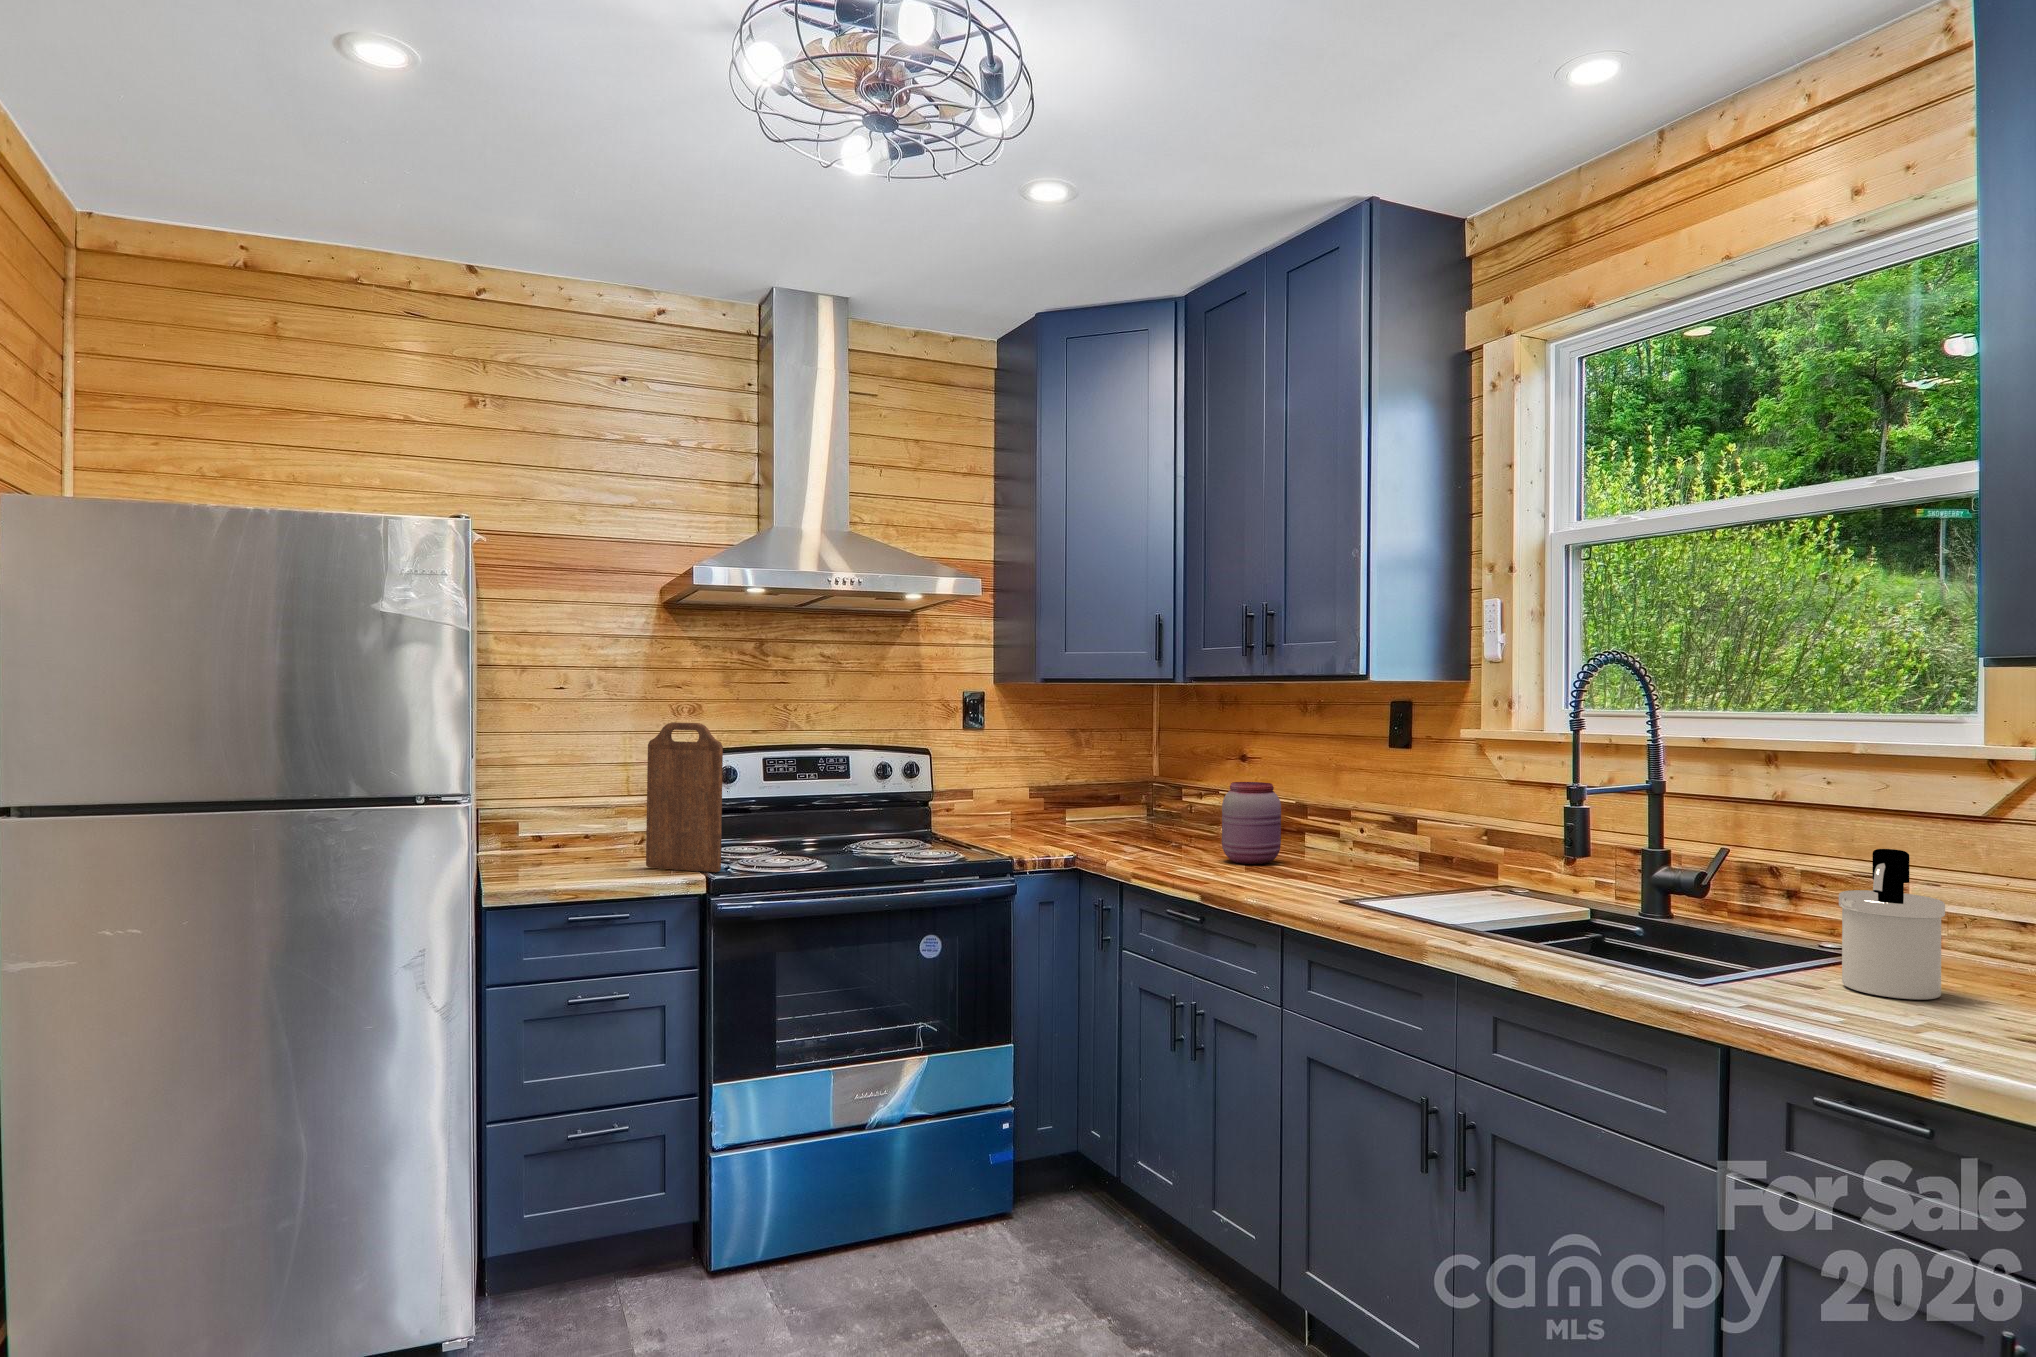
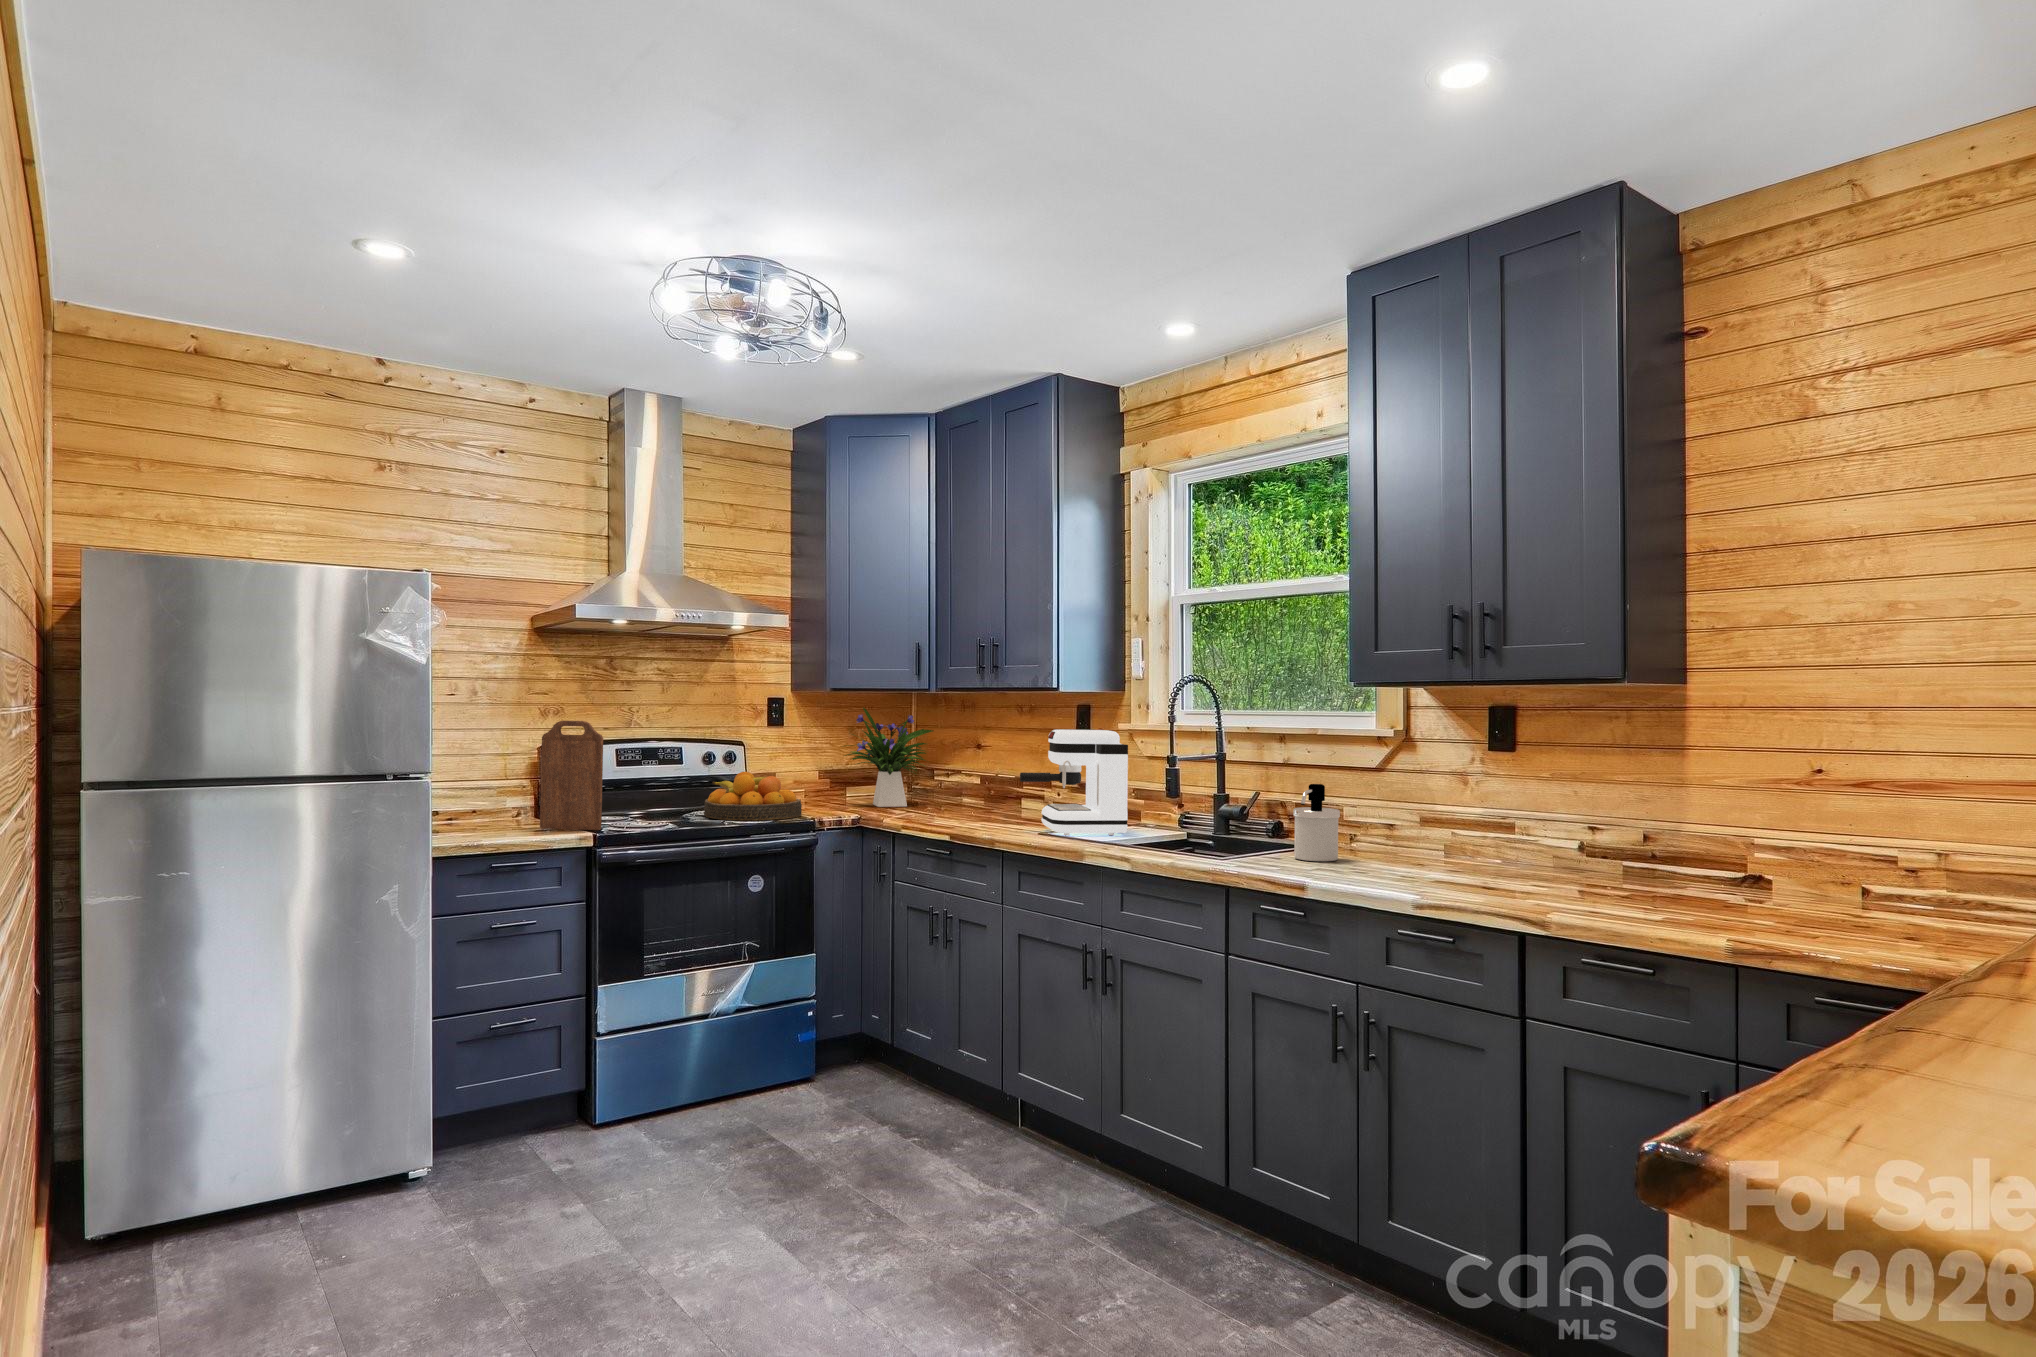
flower arrangement: none [1058,704,1184,839] -> present [845,707,933,807]
coffee maker: none [1309,739,1488,908] -> present [1020,730,1128,835]
jar: present [1222,782,1281,864] -> none [963,762,1003,818]
fruit bowl: none [871,790,999,860] -> present [704,772,802,821]

